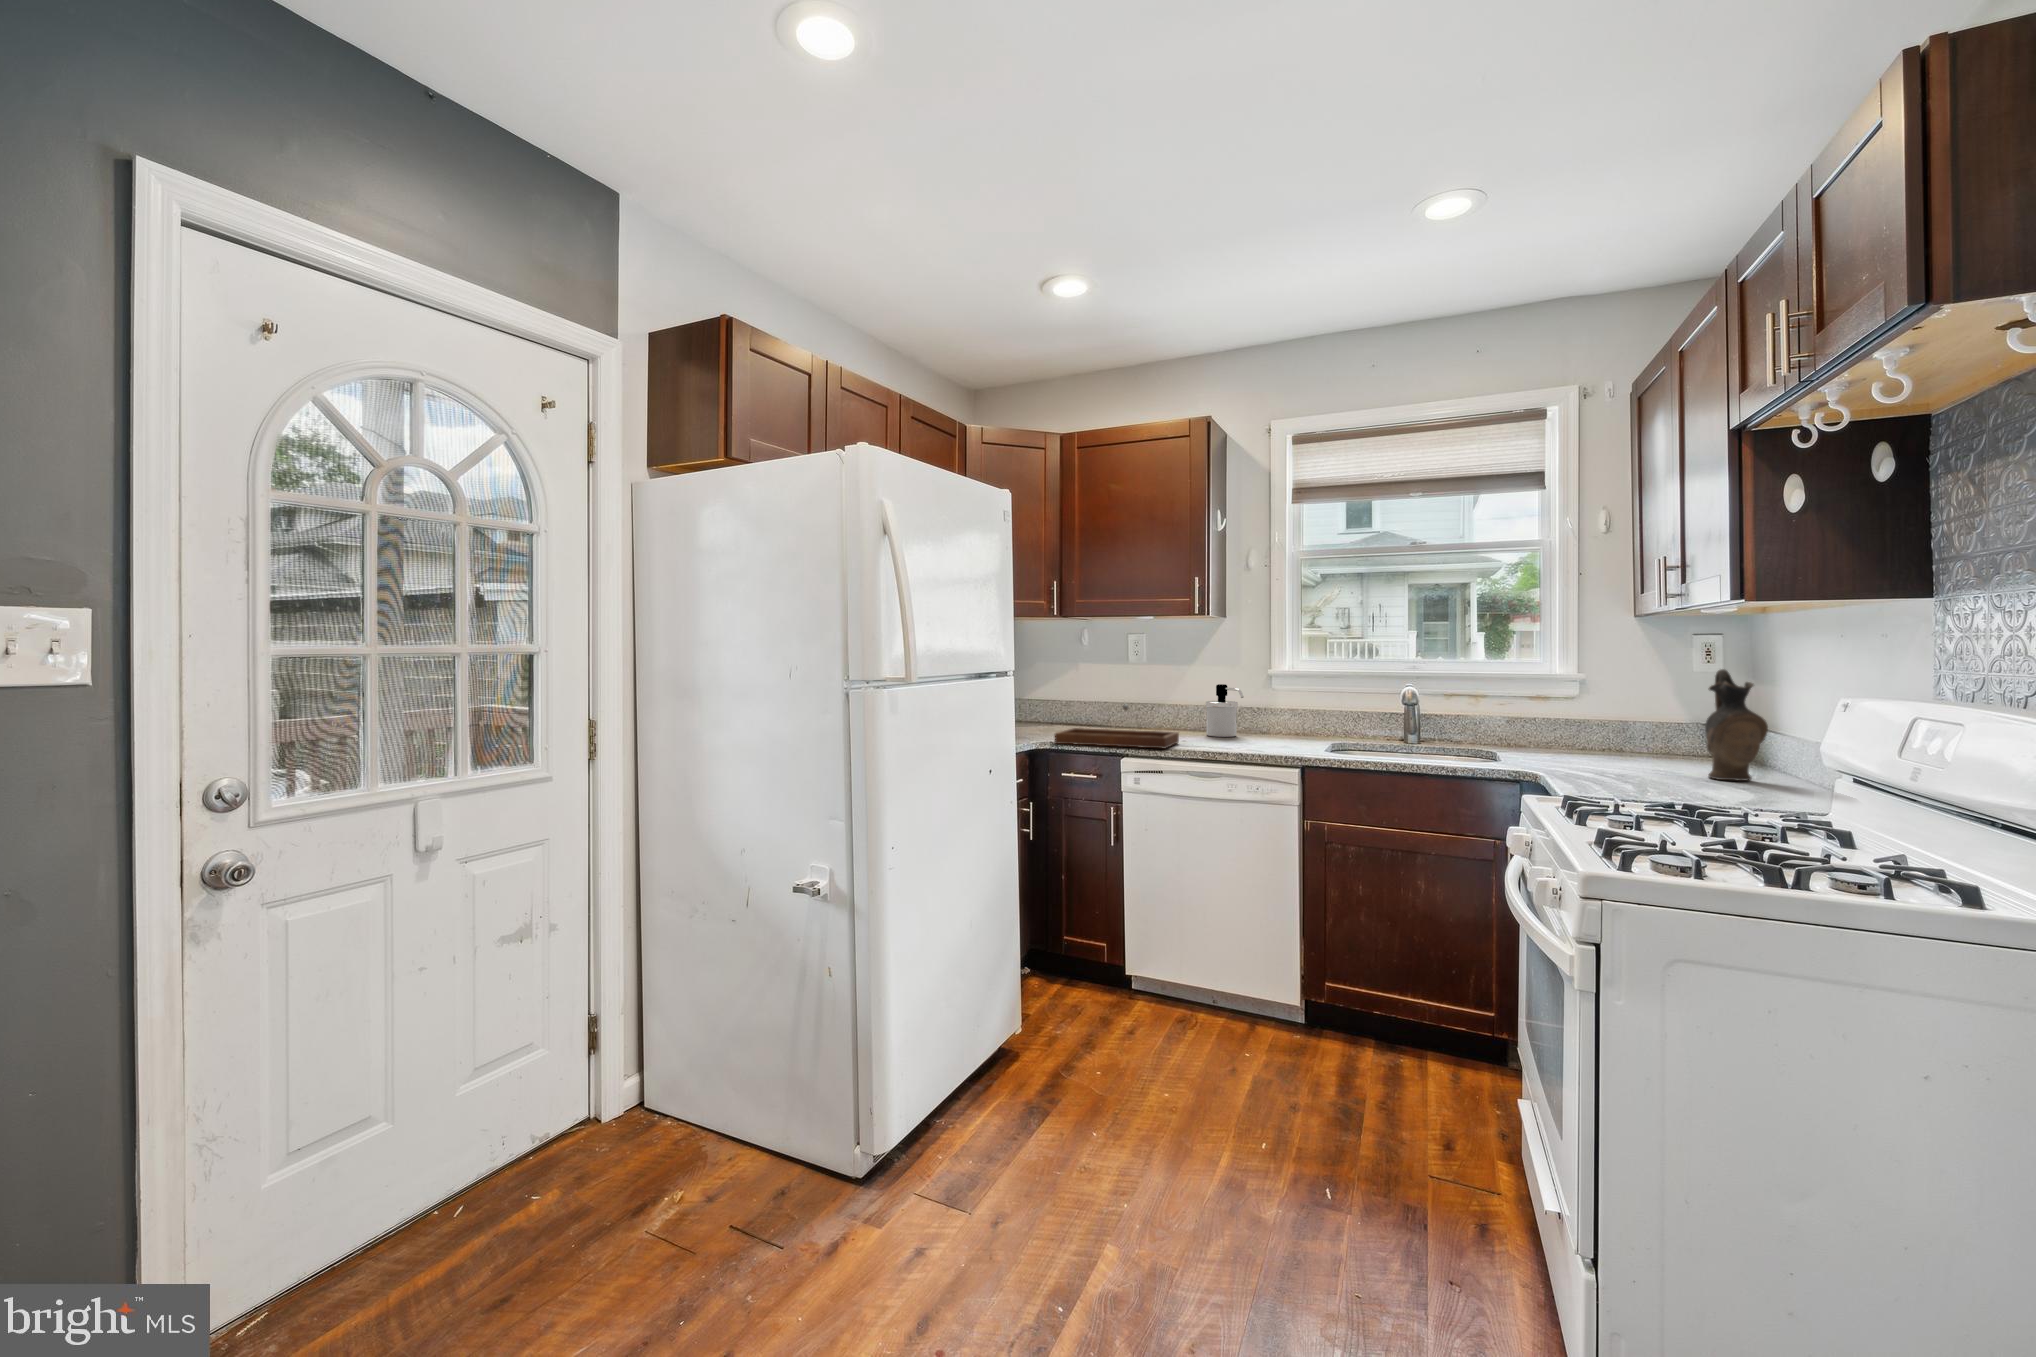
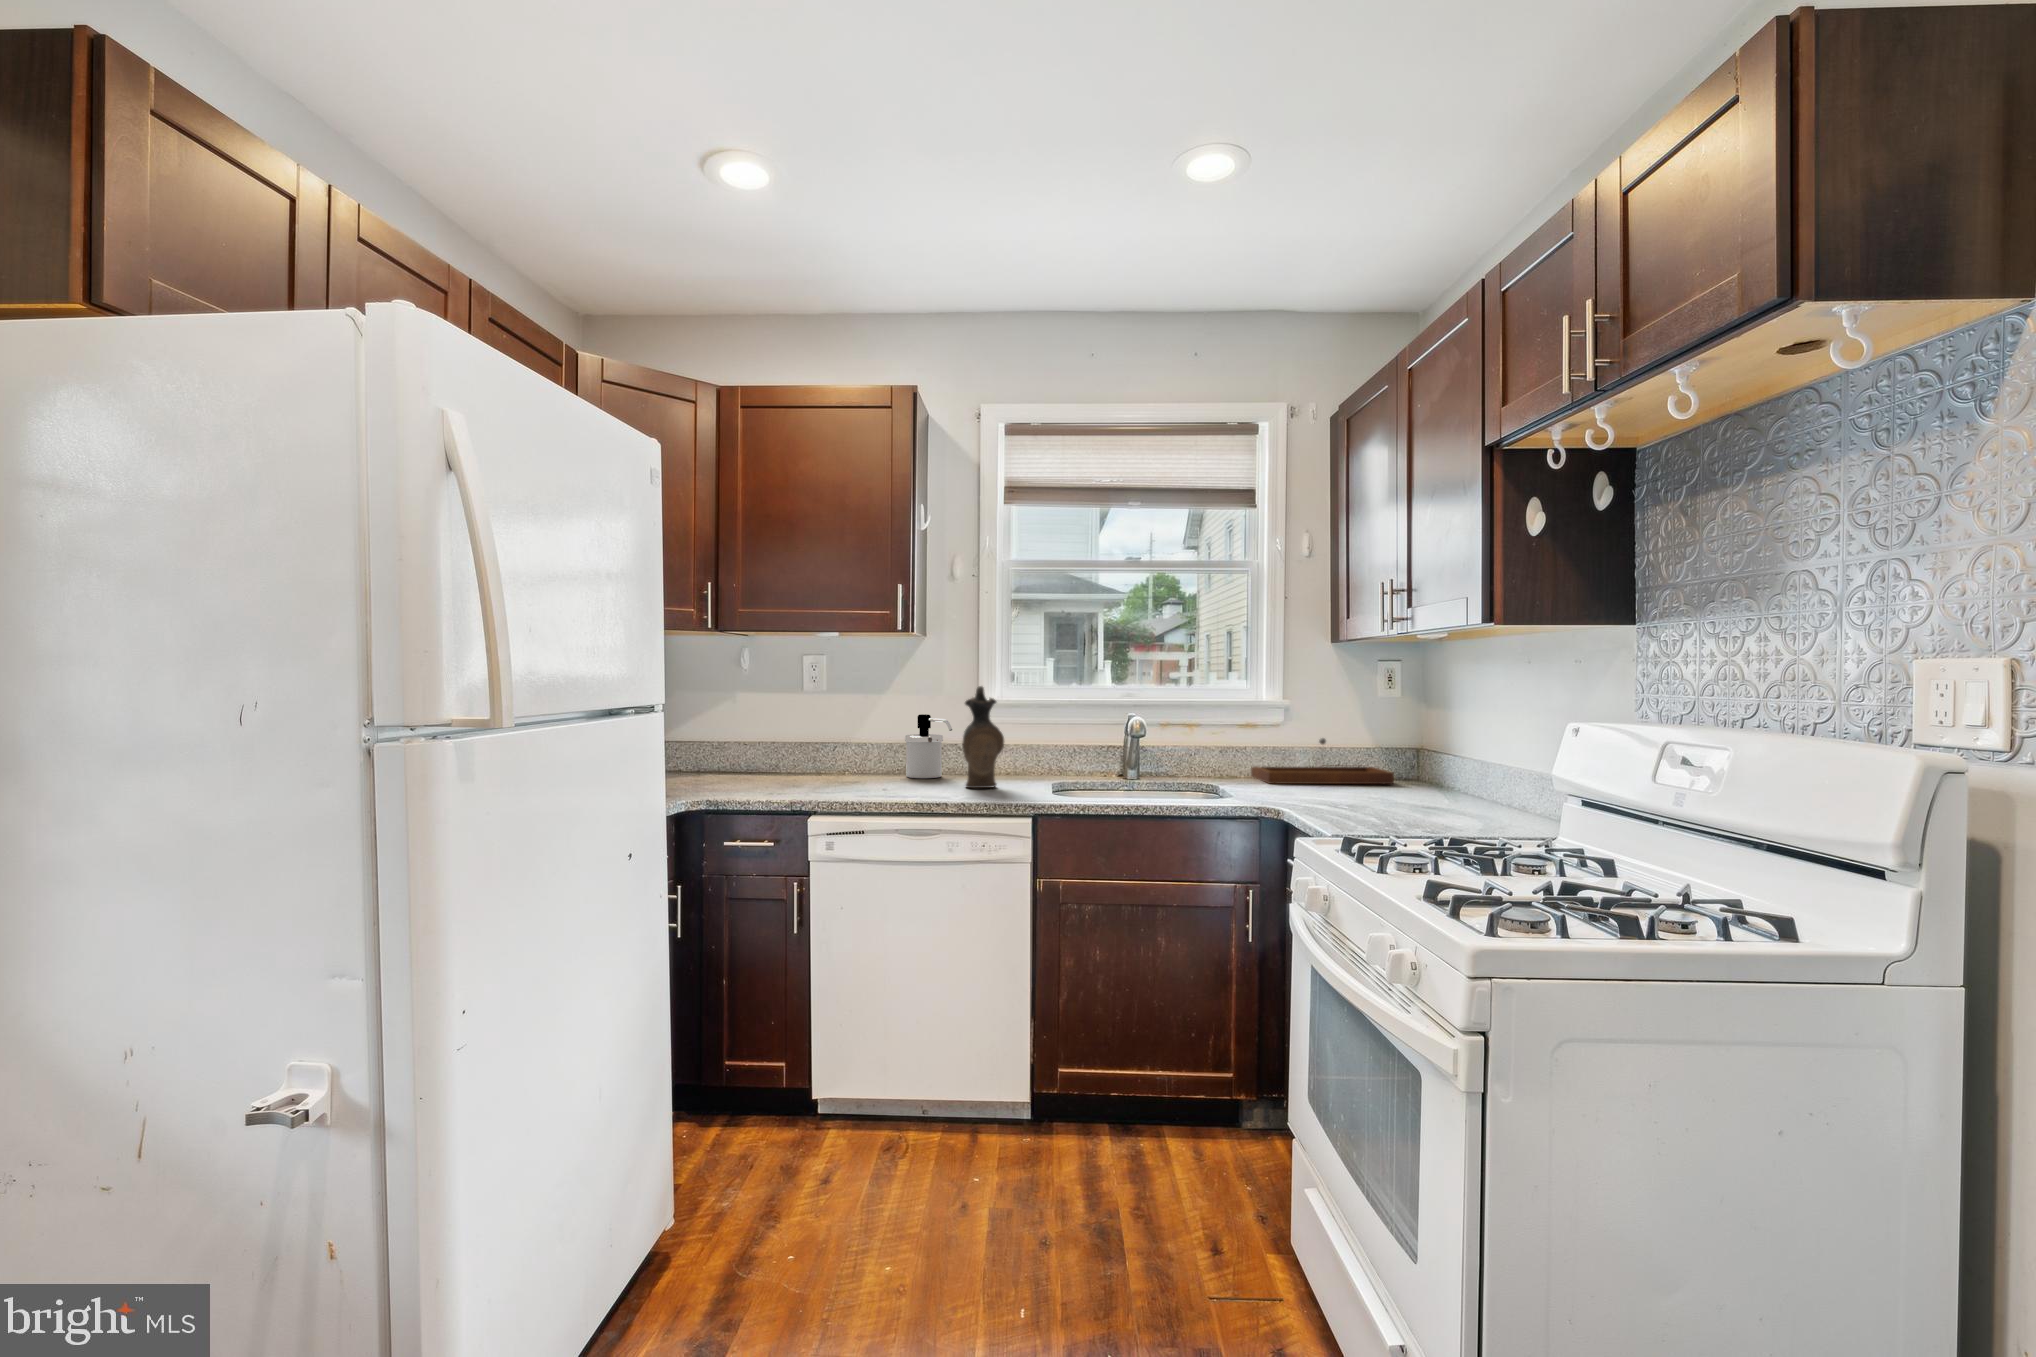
ceramic pitcher: present [1705,669,1768,781] -> present [962,686,1004,788]
tray: present [1055,705,1179,748] -> present [1251,738,1394,784]

